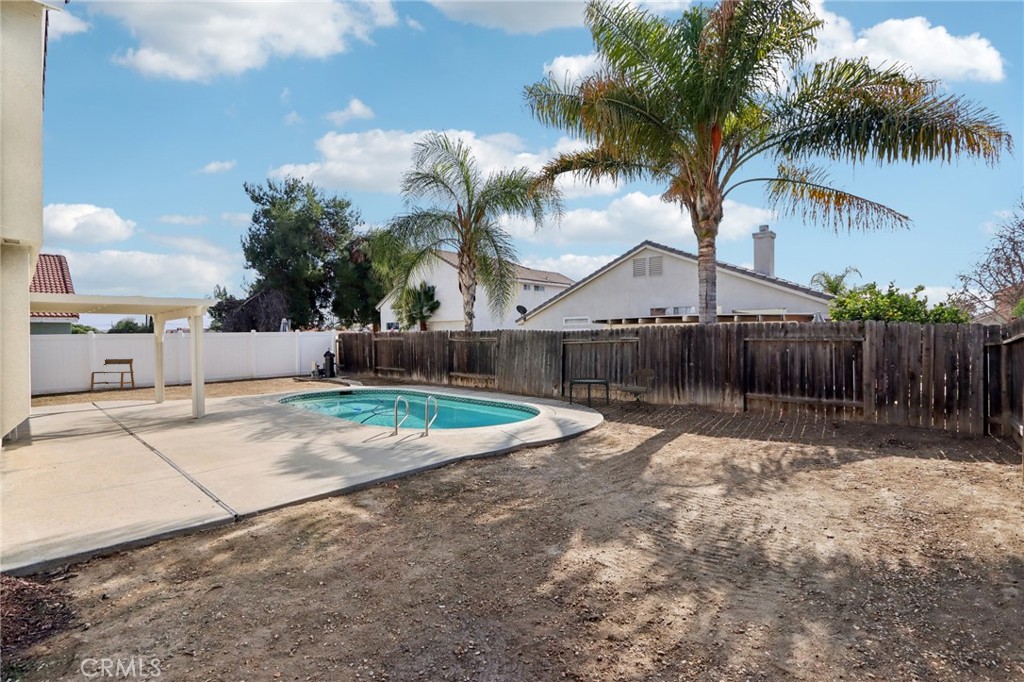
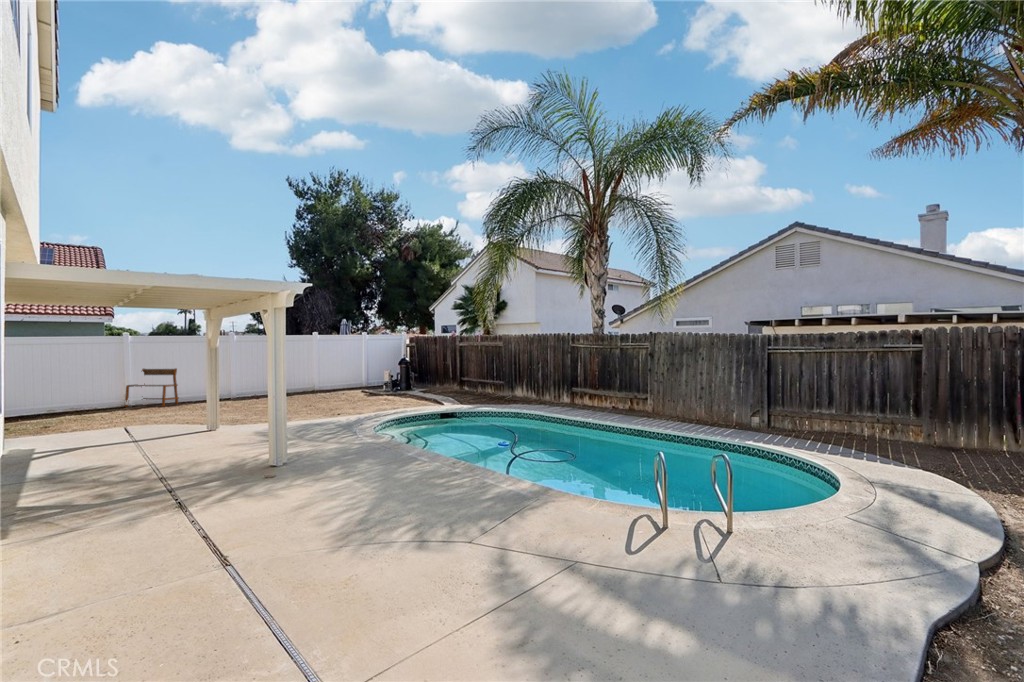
chair: present [620,369,656,413] -> none [907,391,974,459]
round table: present [568,378,610,407] -> none [802,402,875,447]

